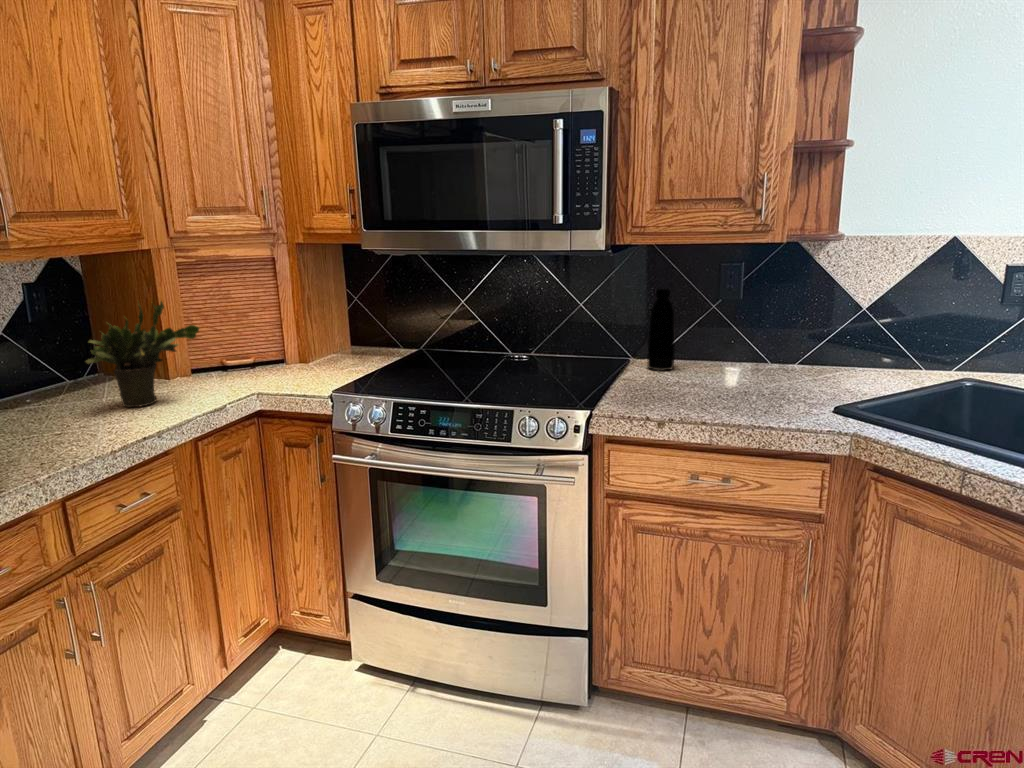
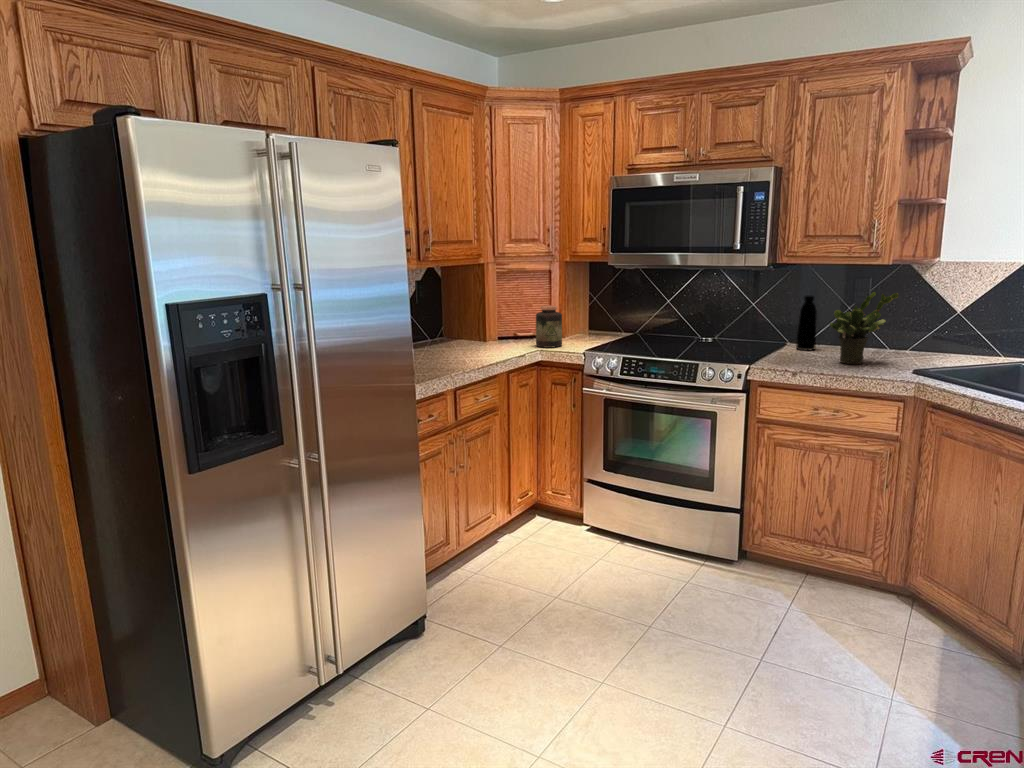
potted plant: present [86,301,199,407] -> present [830,292,898,364]
jar: none [246,317,296,388] -> present [536,305,562,348]

